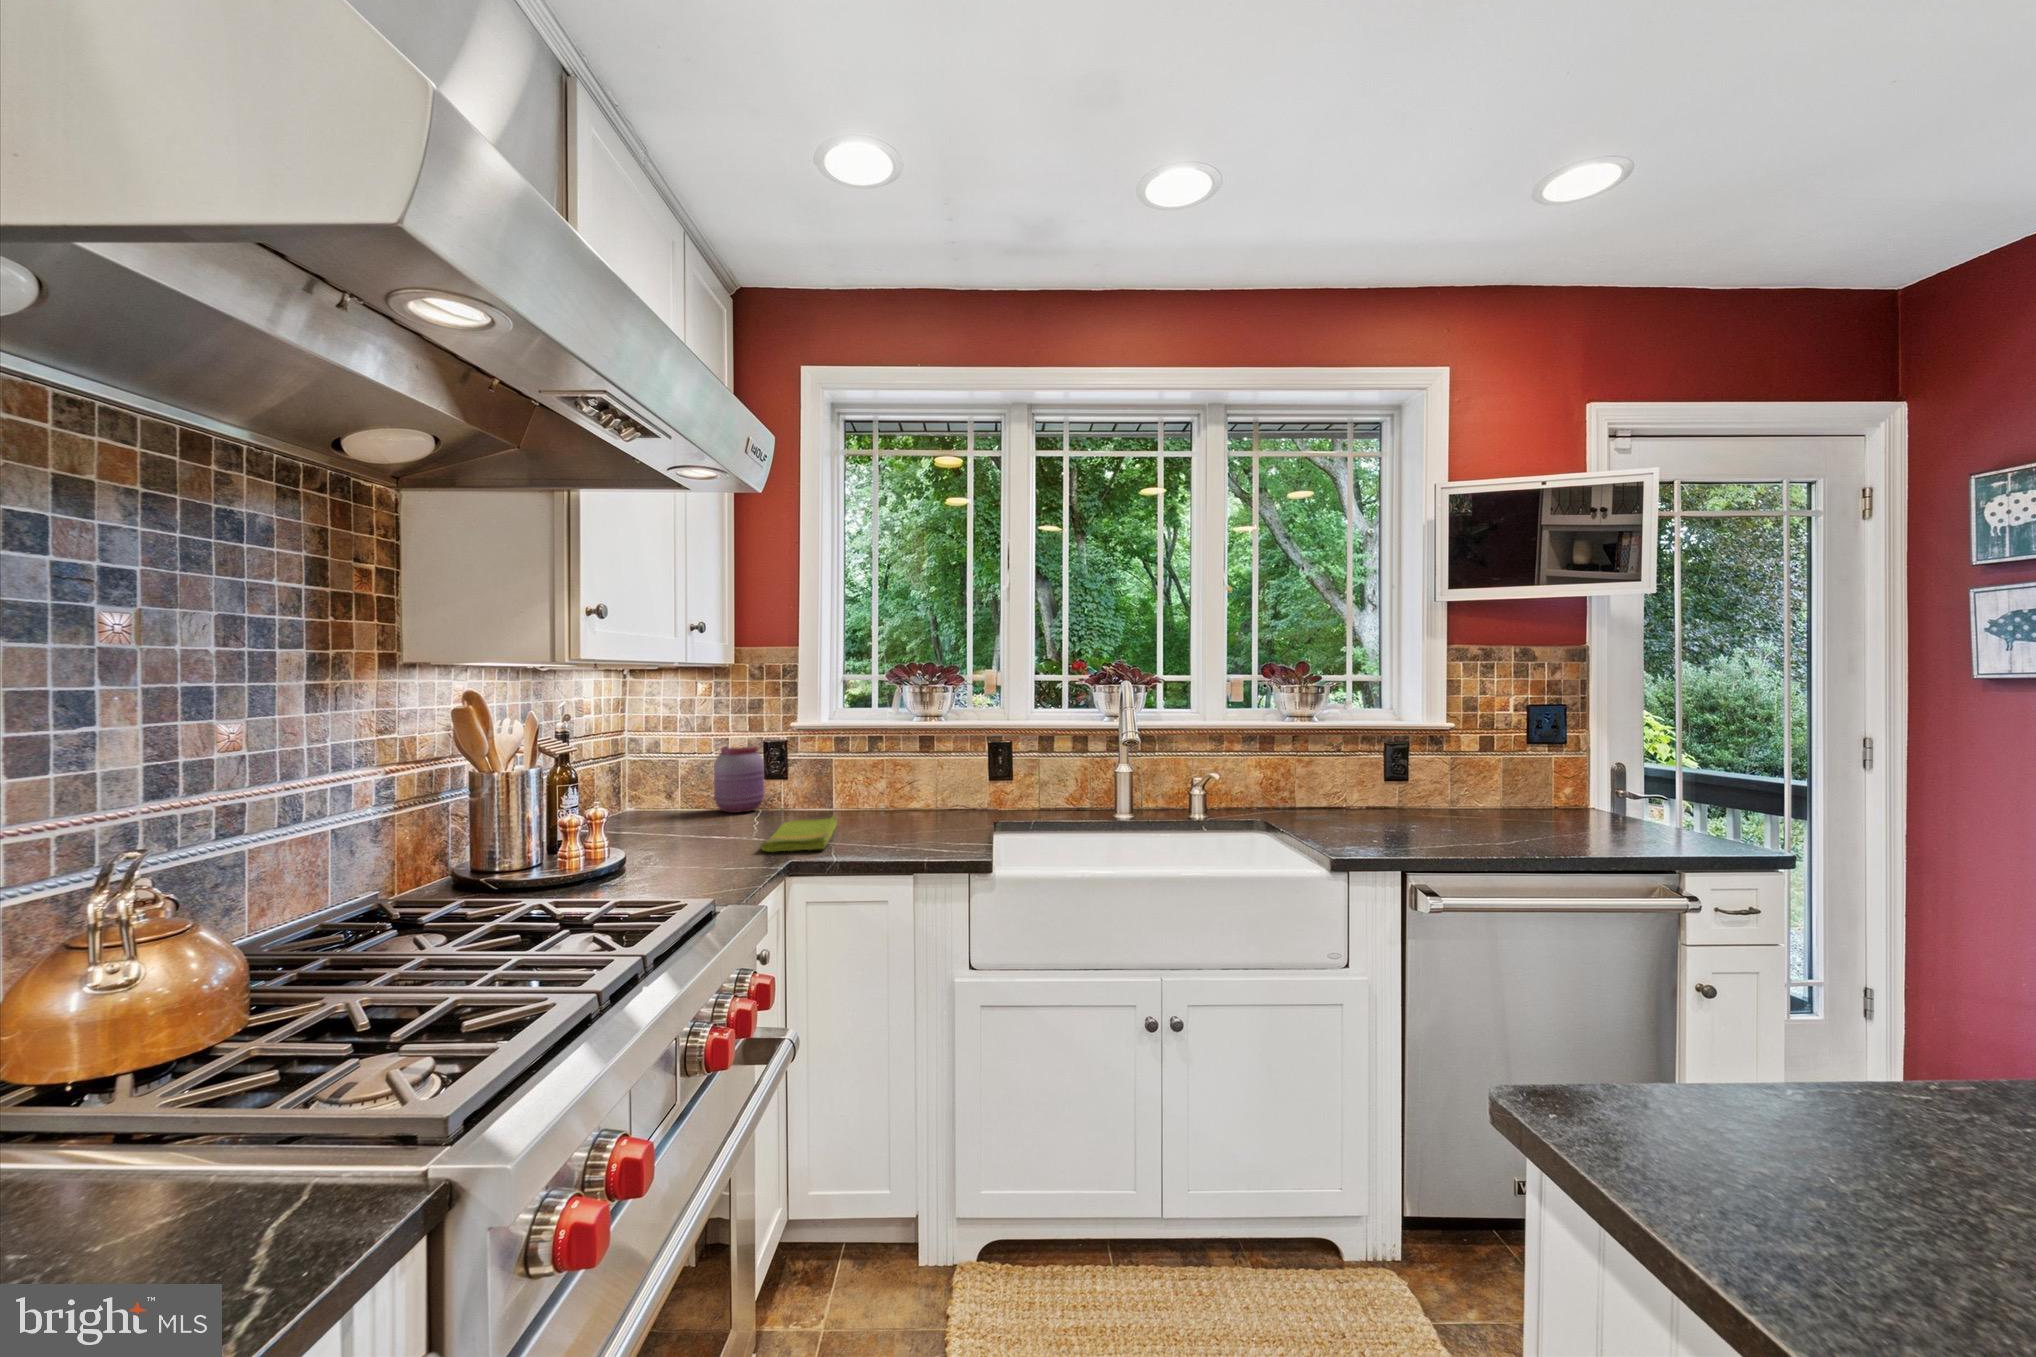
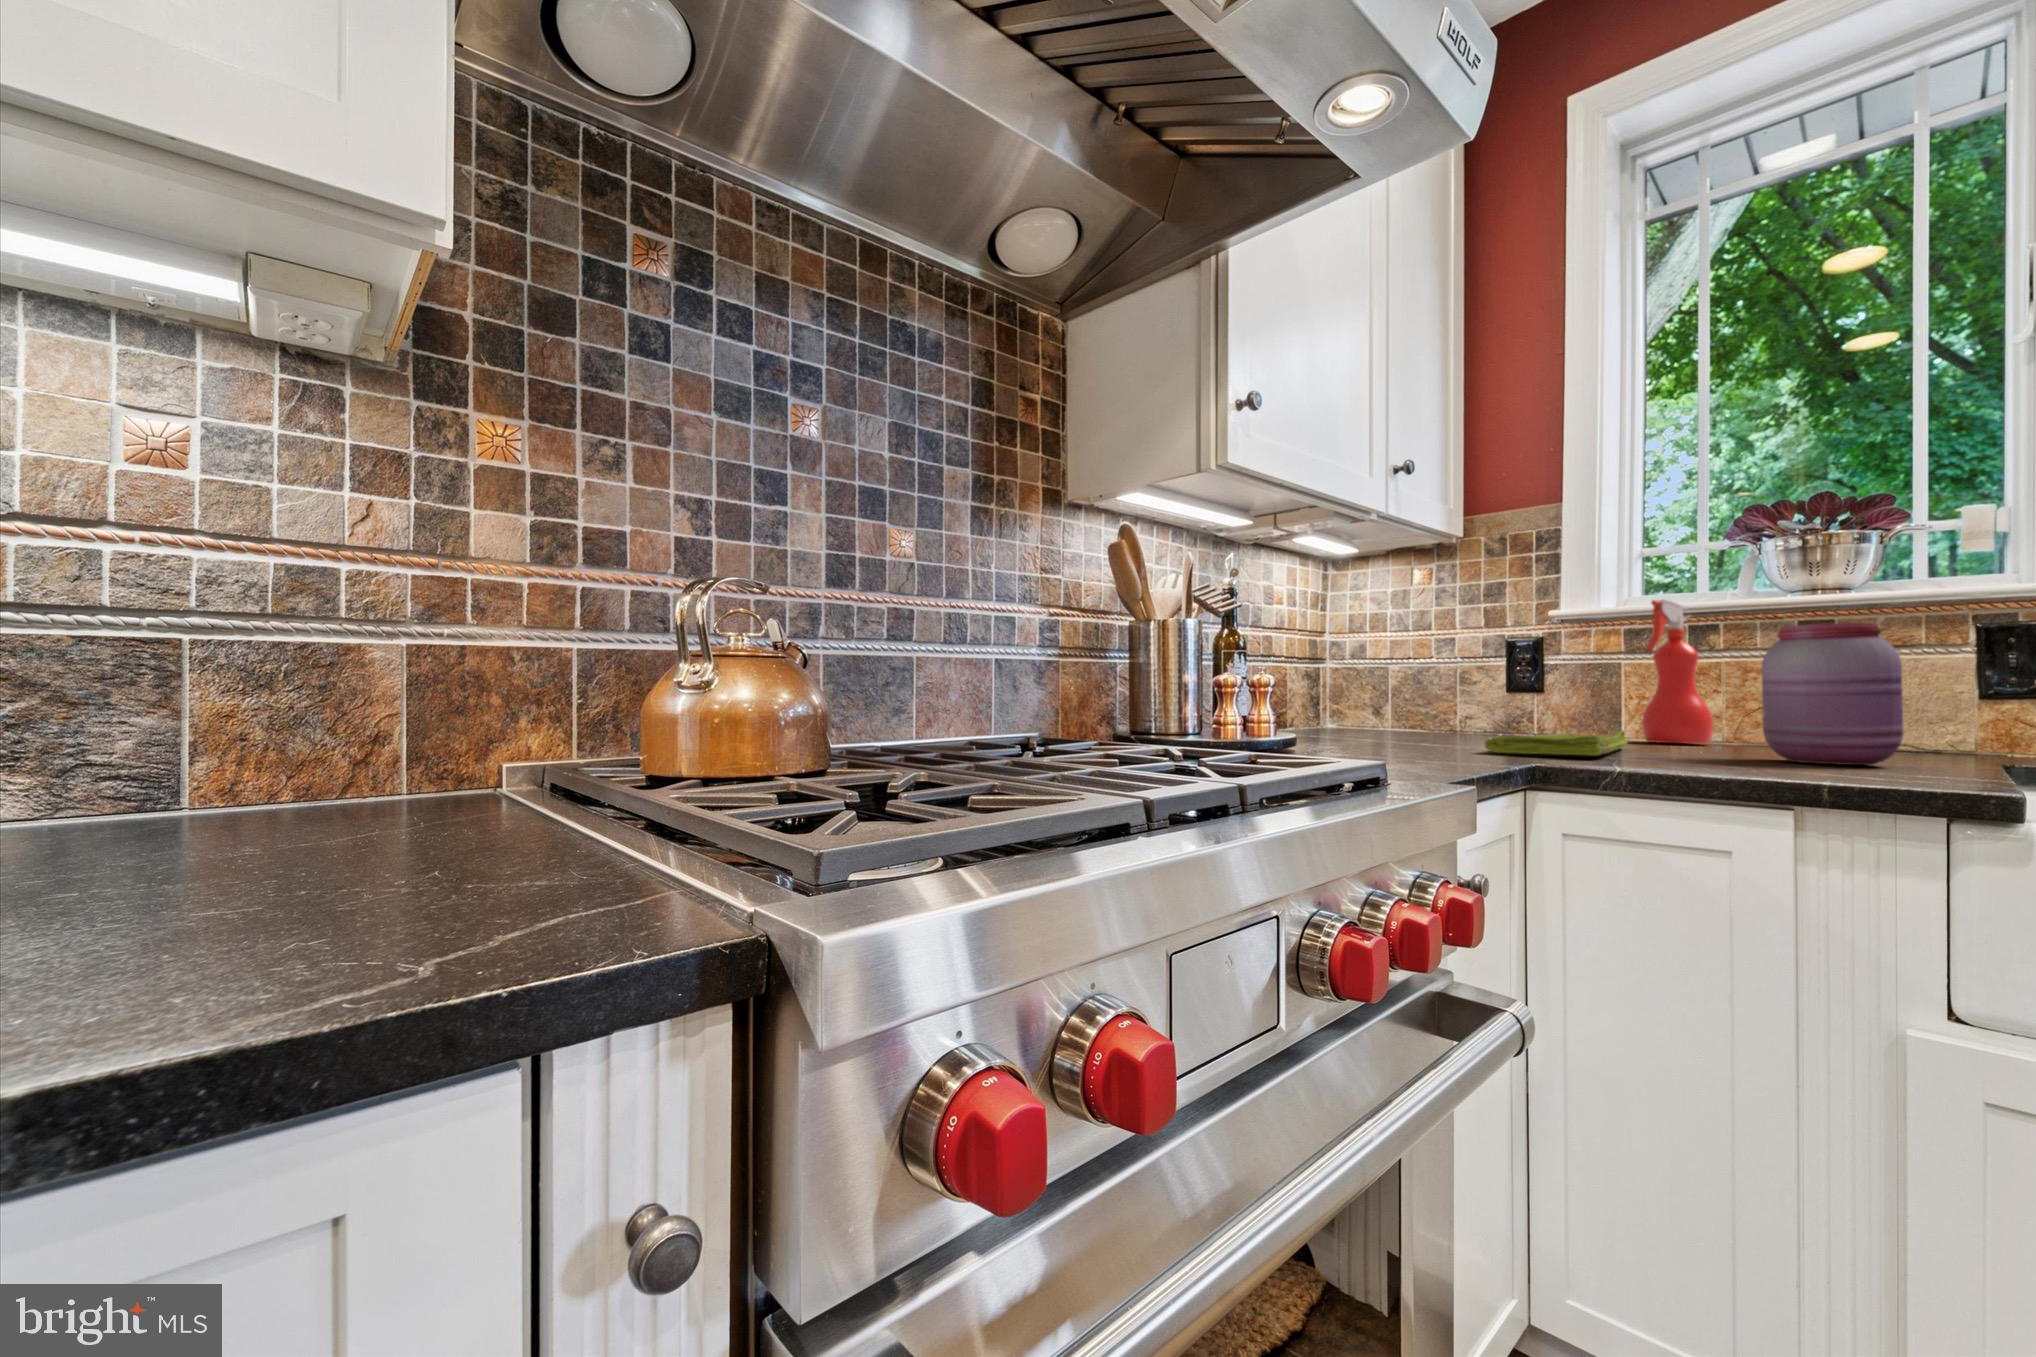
spray bottle: none [843,723,879,812] -> present [1642,600,1713,744]
jar: present [714,745,764,813] -> present [1762,623,1903,765]

